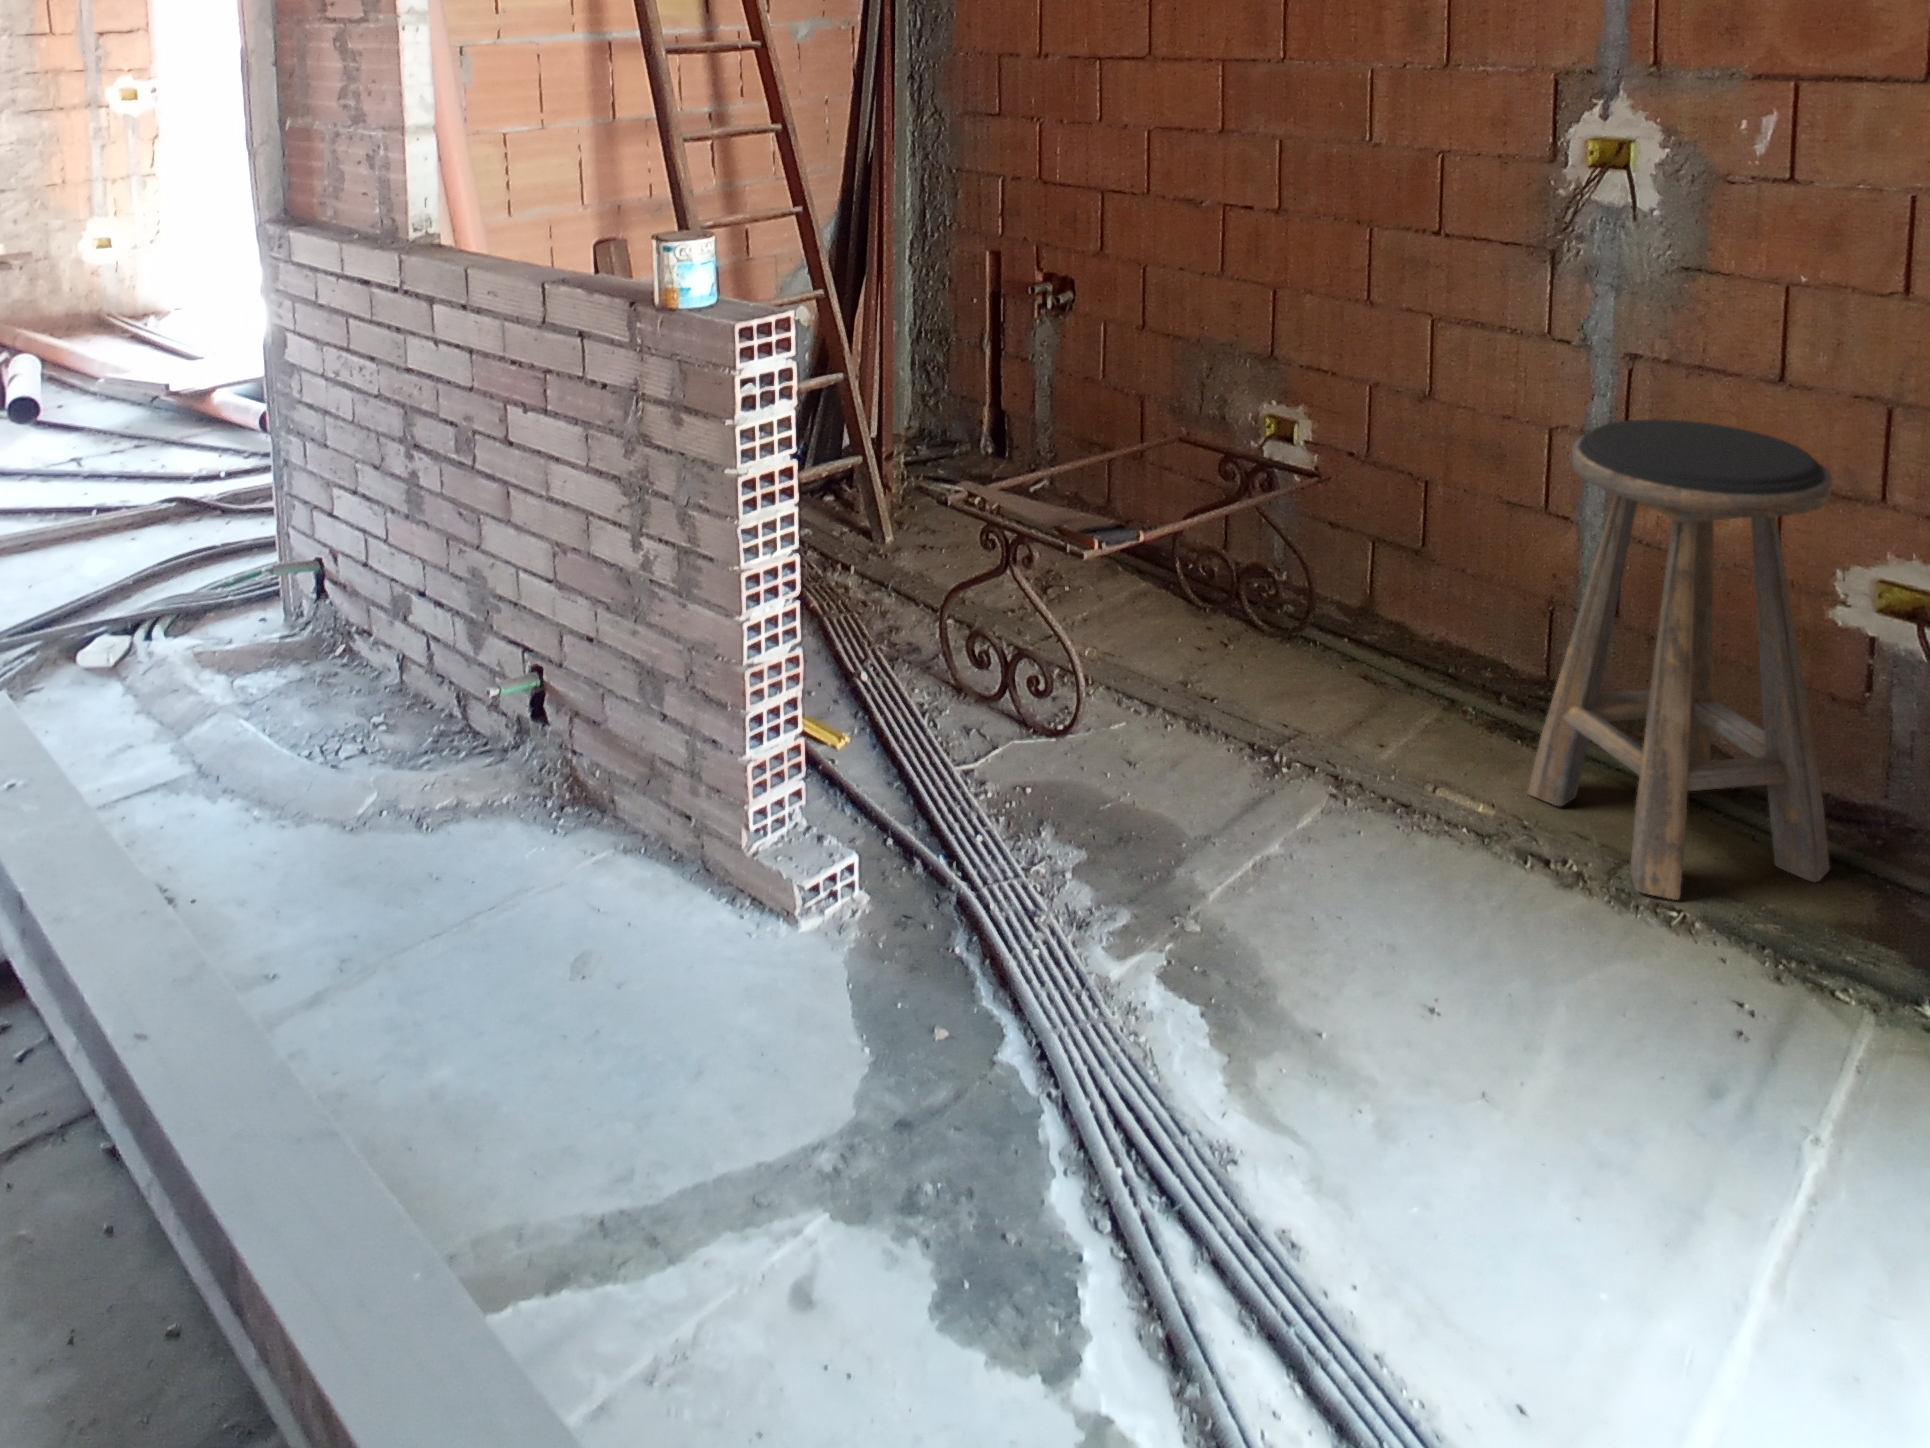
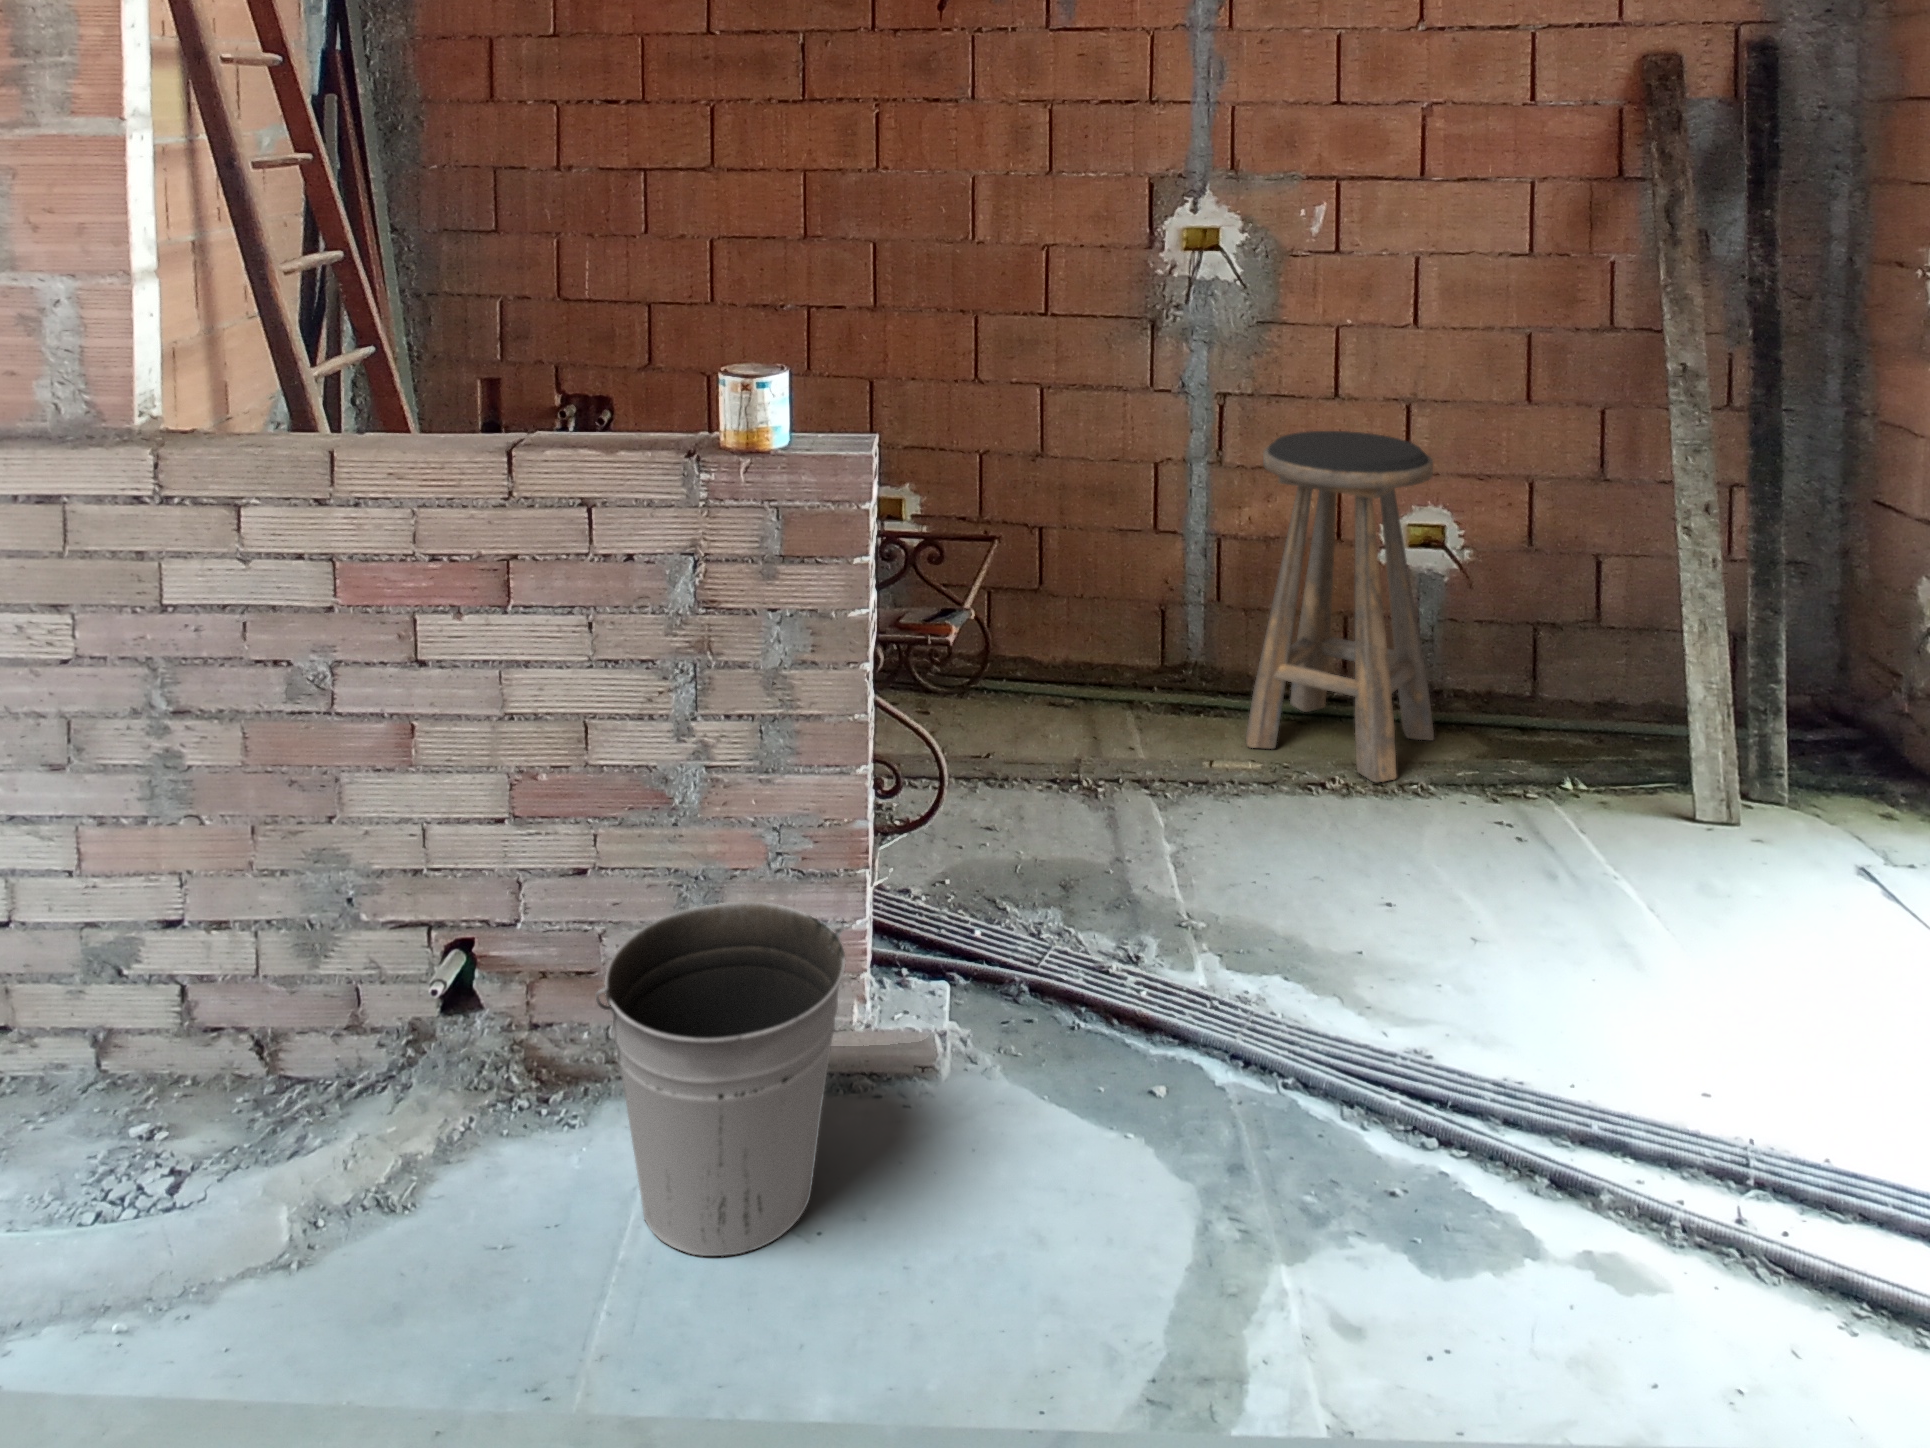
bucket: none [471,688,684,961] -> present [596,902,845,1256]

